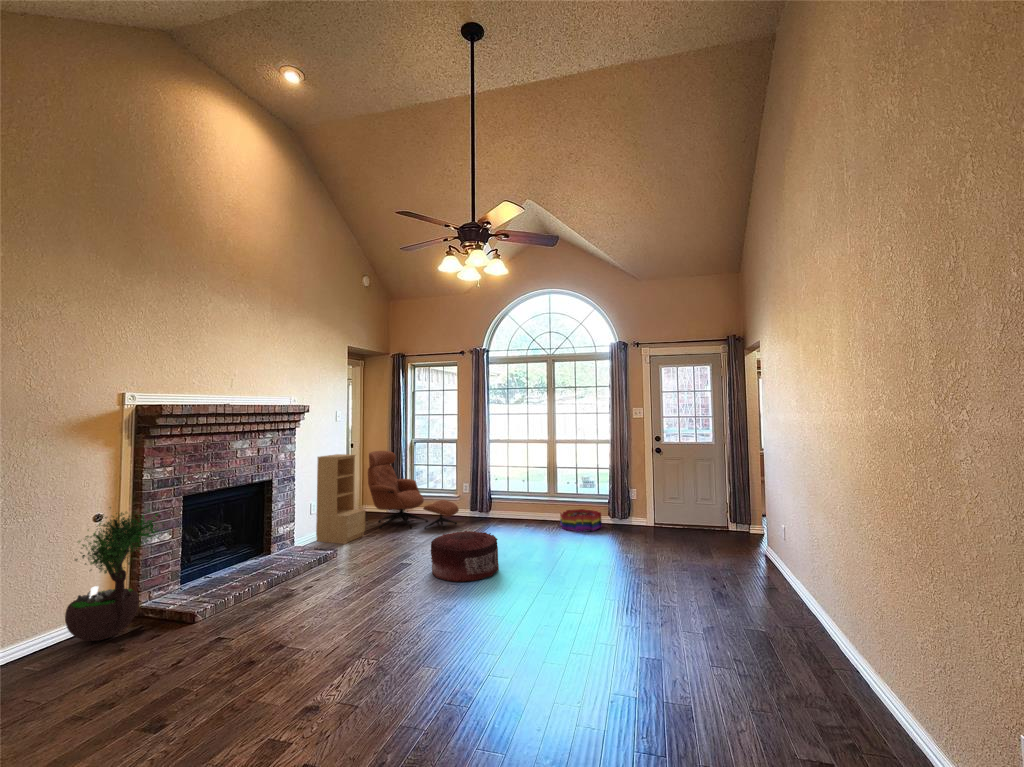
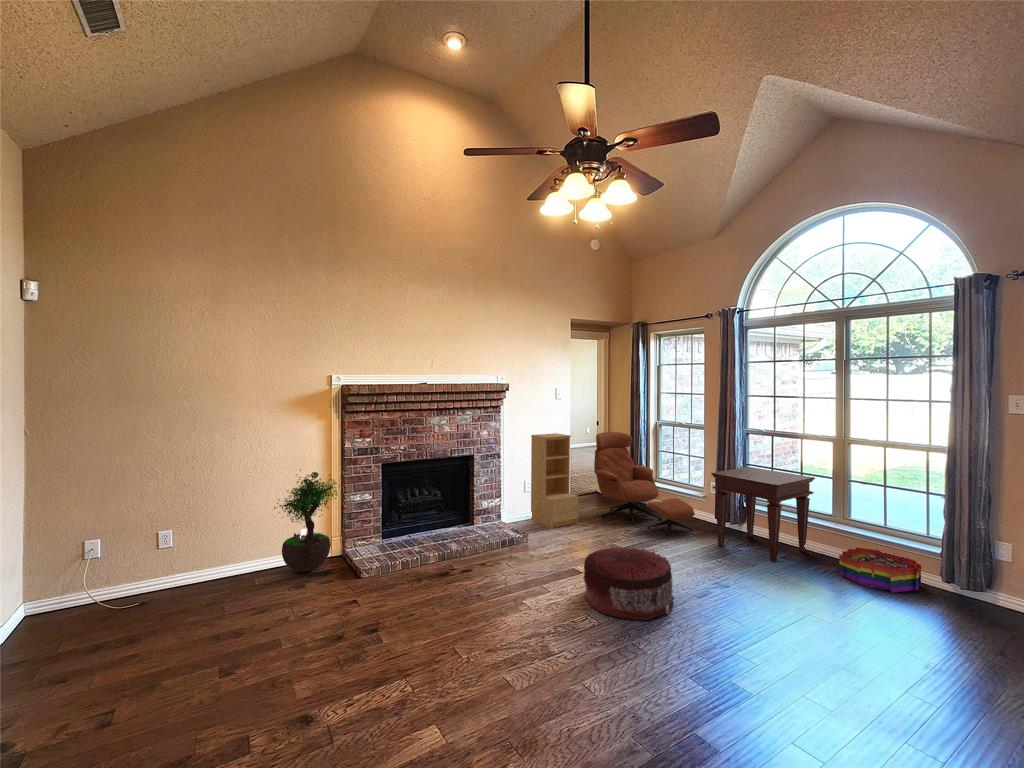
side table: none [477,468,538,531] -> present [711,467,815,562]

